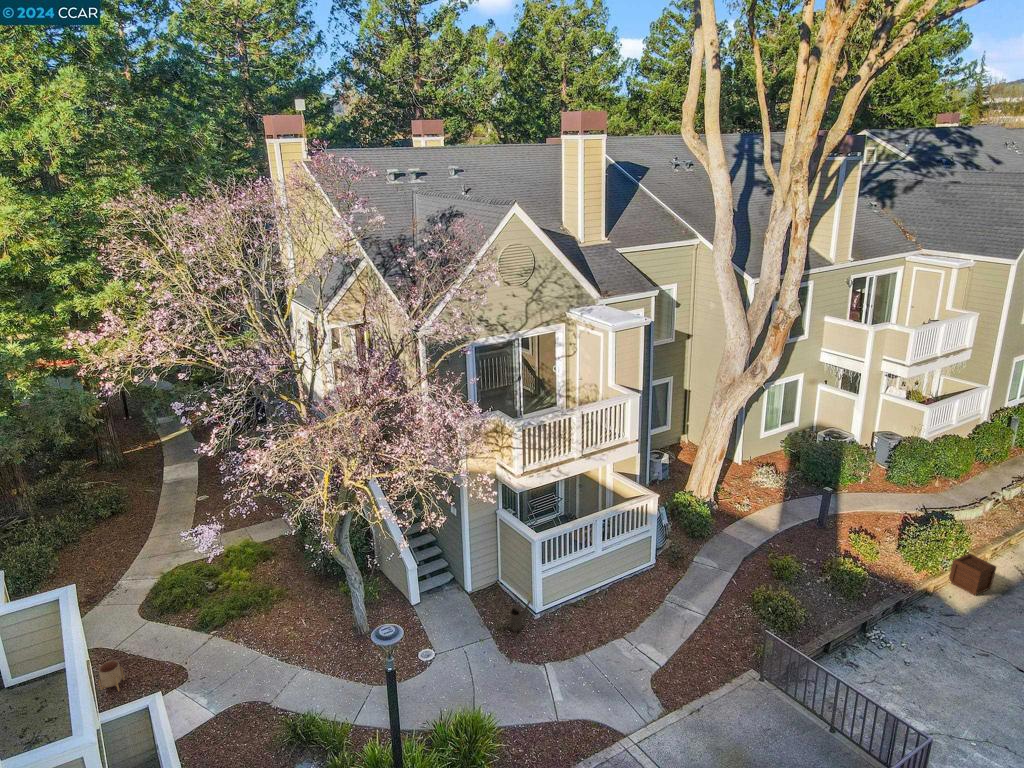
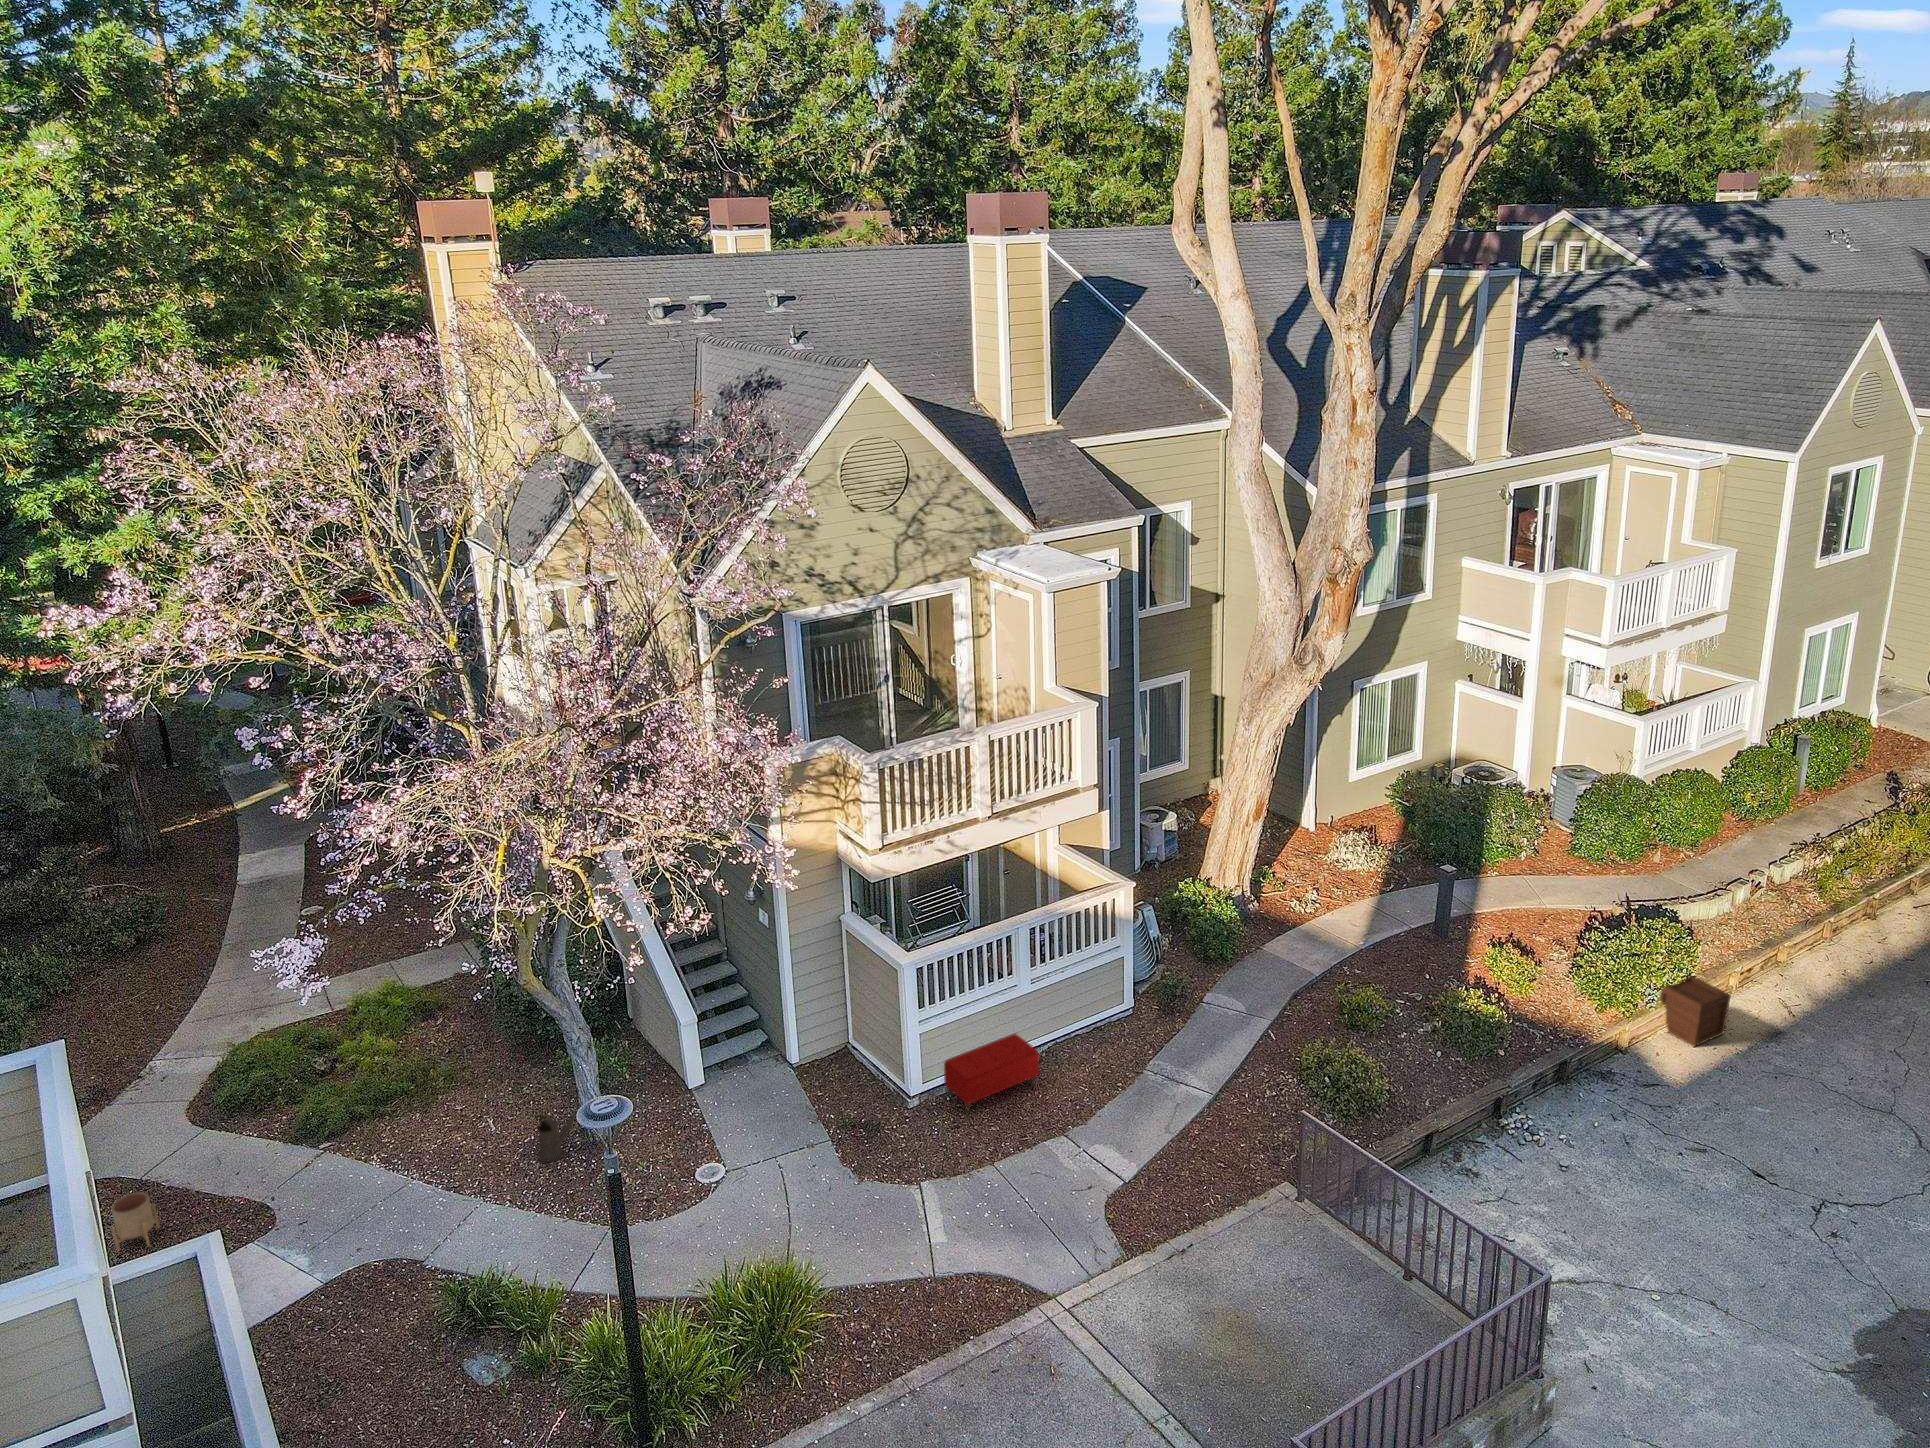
bench: none [554,579,607,625] -> present [944,1034,1039,1114]
watering can: present [509,601,530,631] -> present [532,1111,575,1162]

